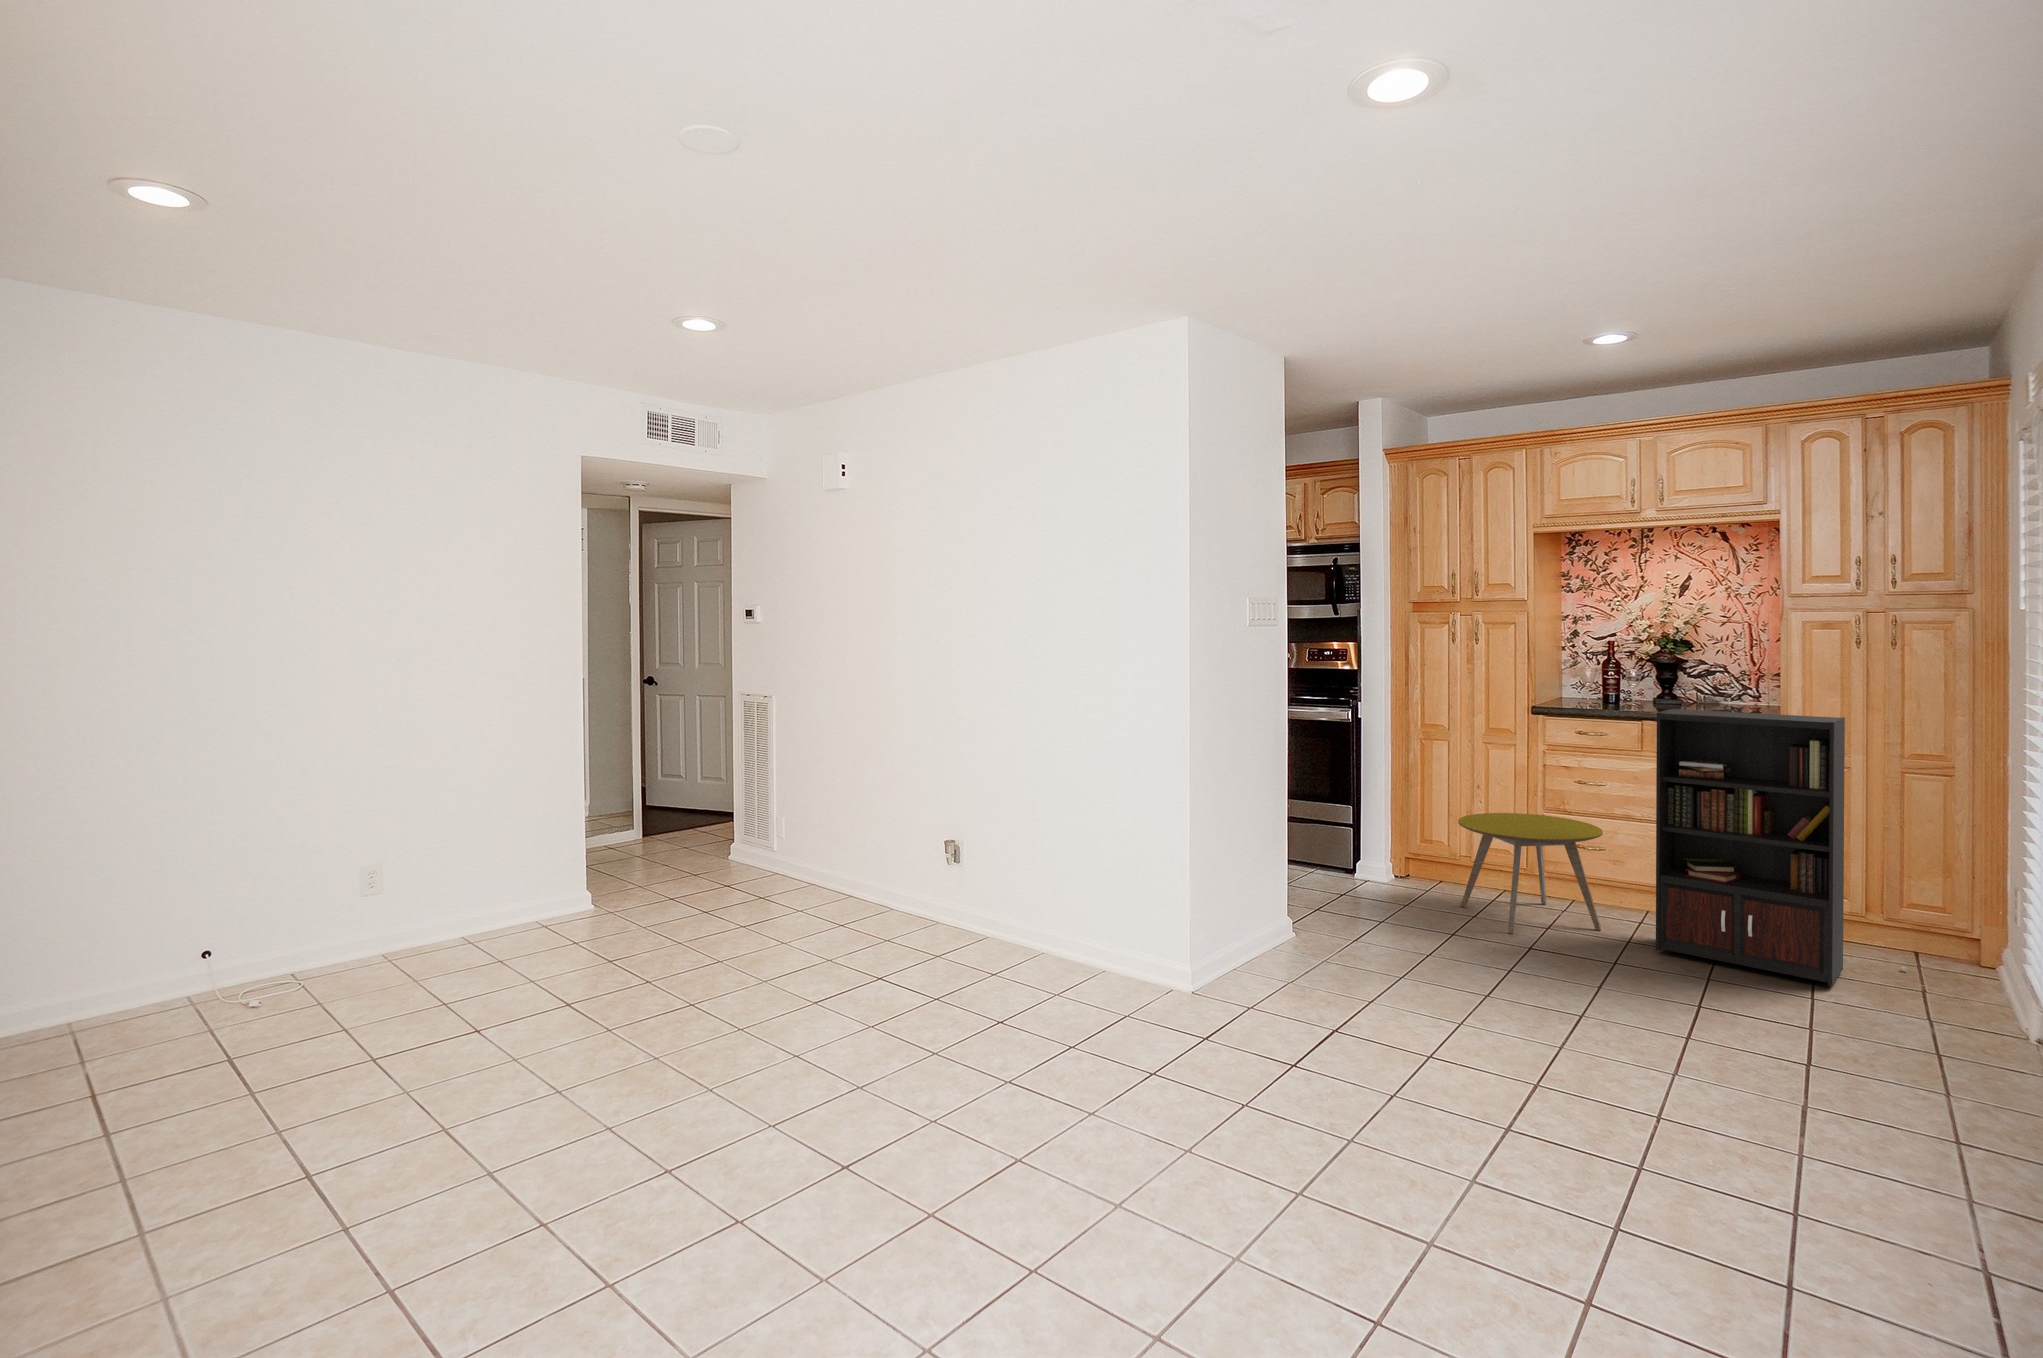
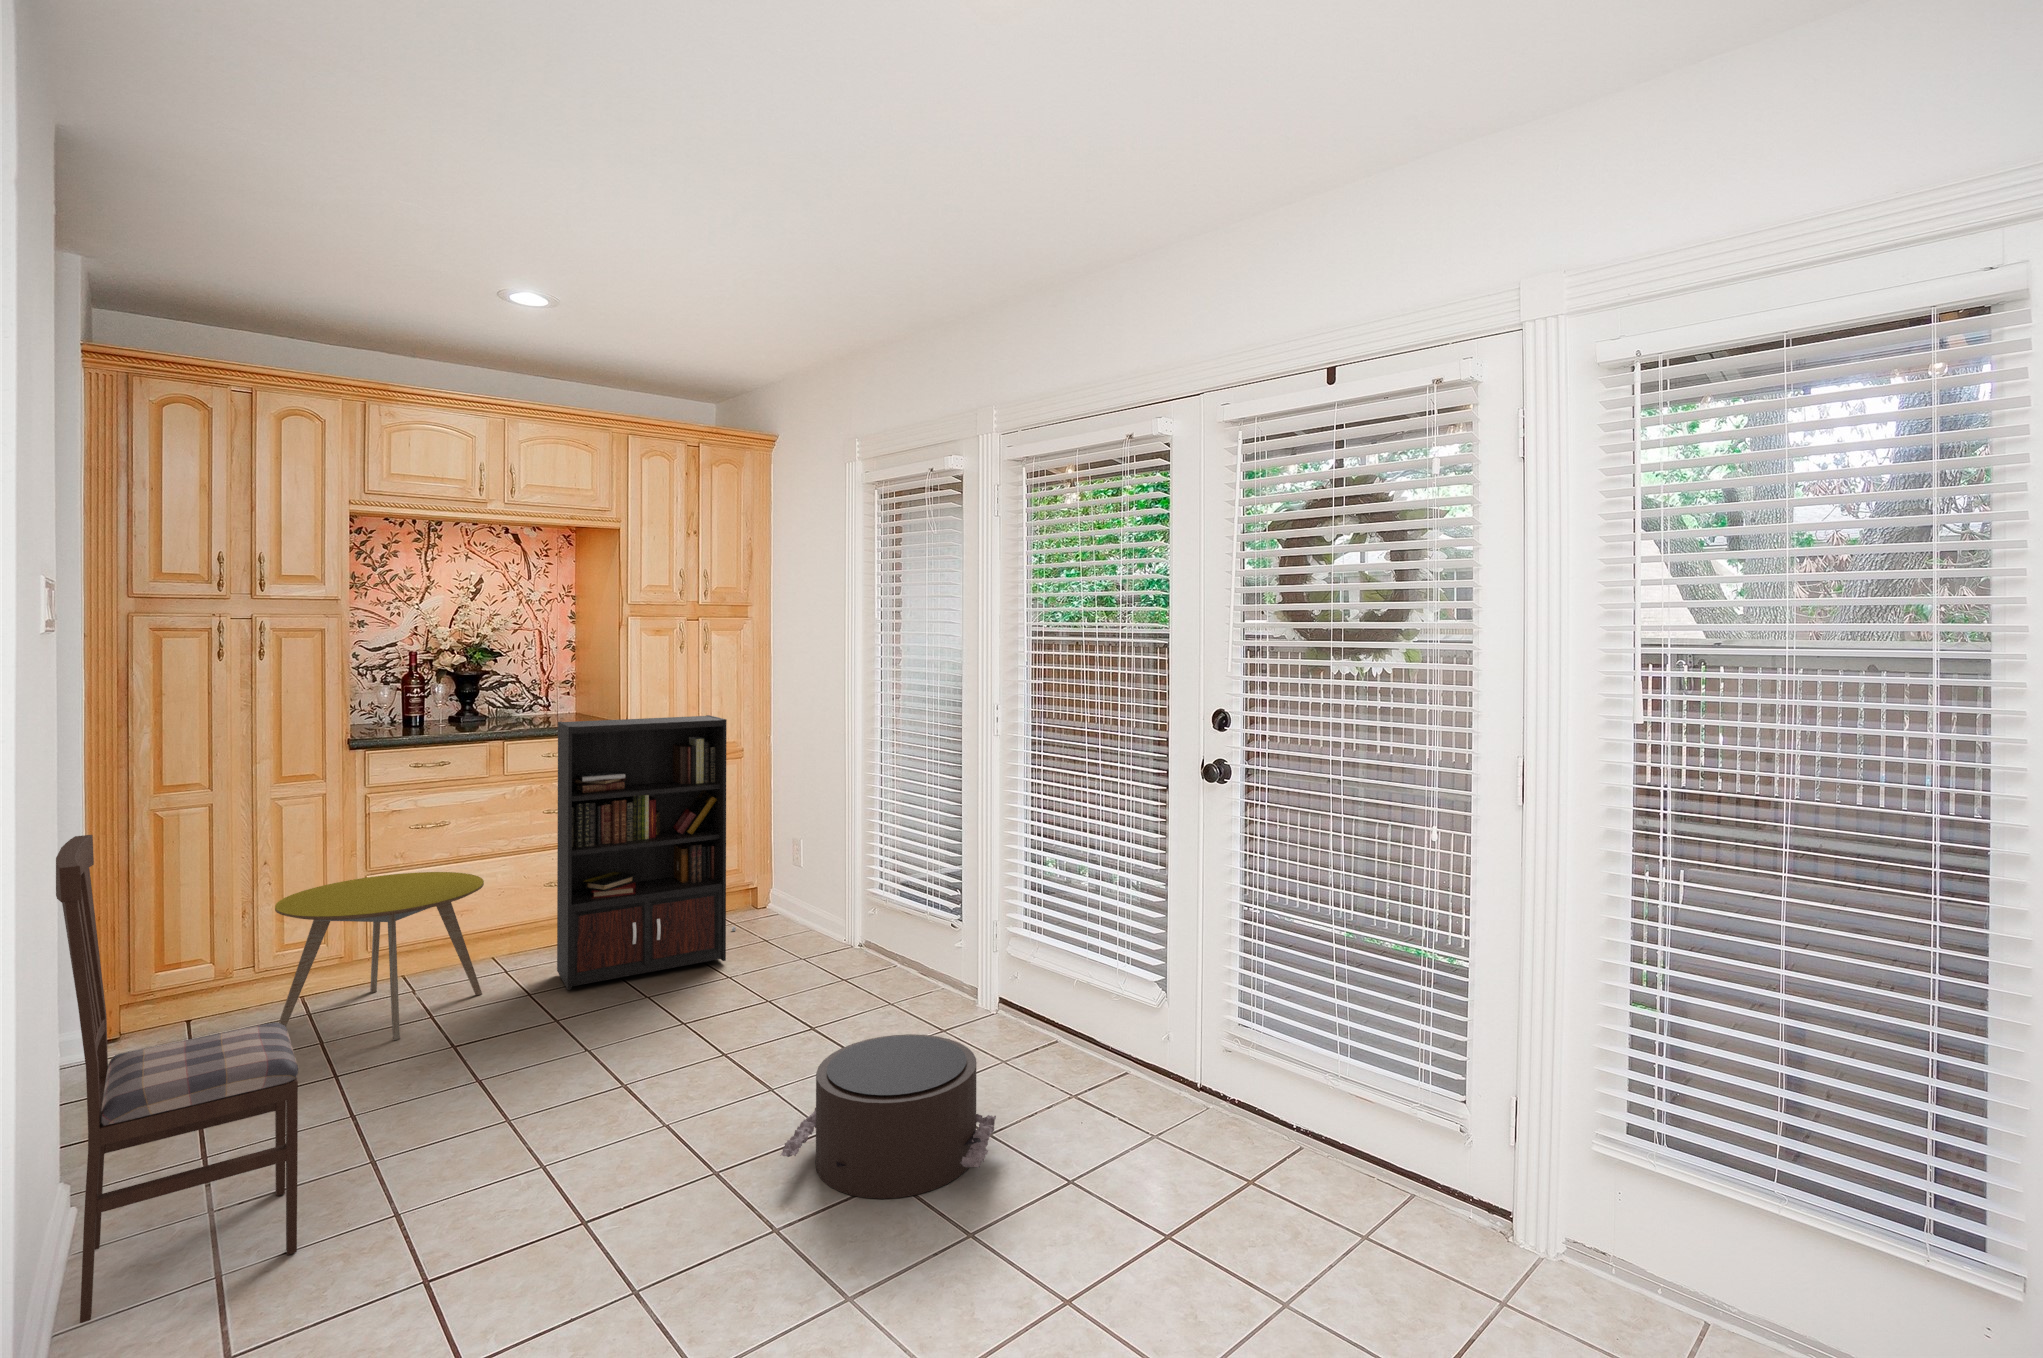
dining chair: none [1231,737,1358,996] -> present [56,835,298,1323]
pouf: none [1567,1042,1794,1213] -> present [780,1034,996,1199]

